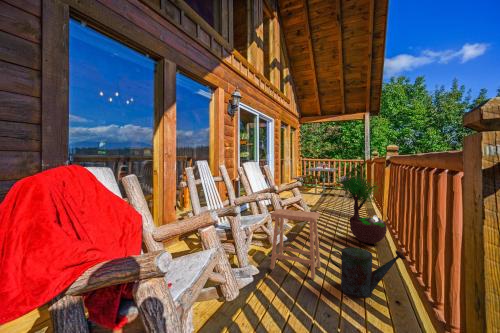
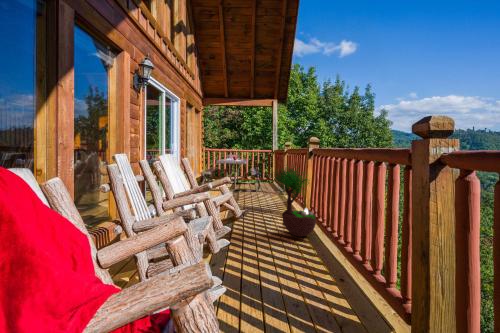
footstool: present [270,209,320,279] -> none [220,206,270,275]
watering can: present [330,247,405,298] -> none [285,236,349,284]

